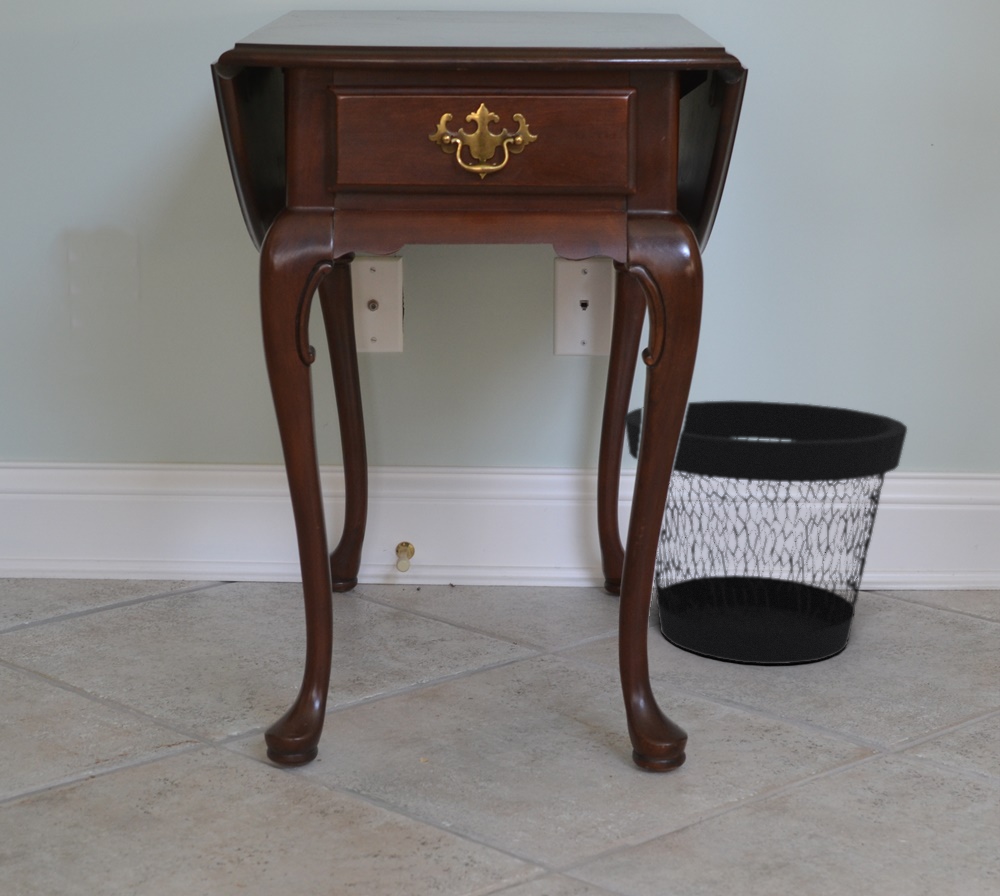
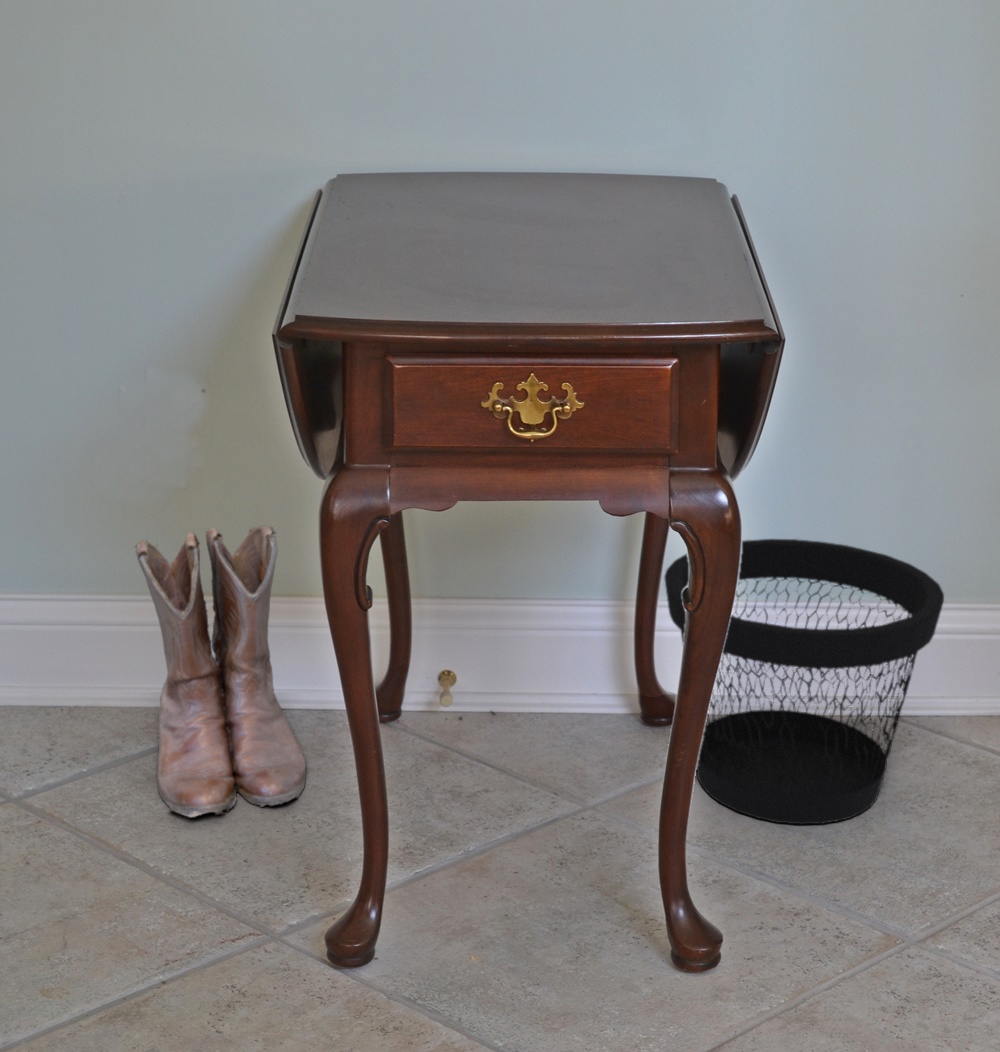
boots: none [85,372,257,654] -> present [135,526,306,817]

